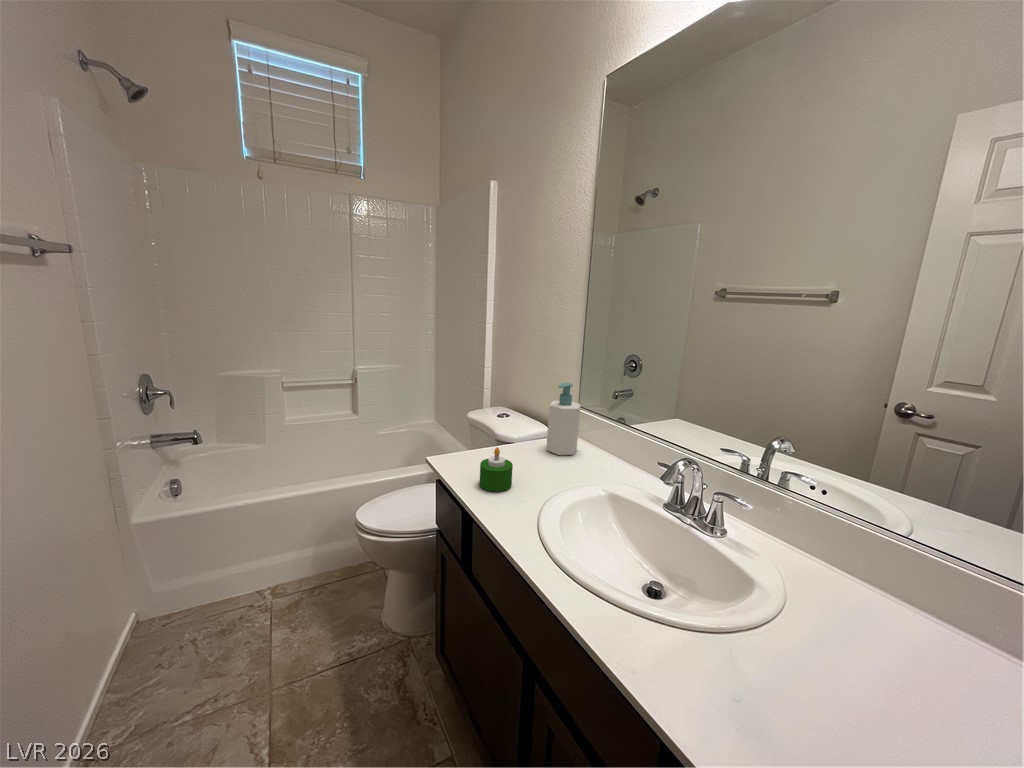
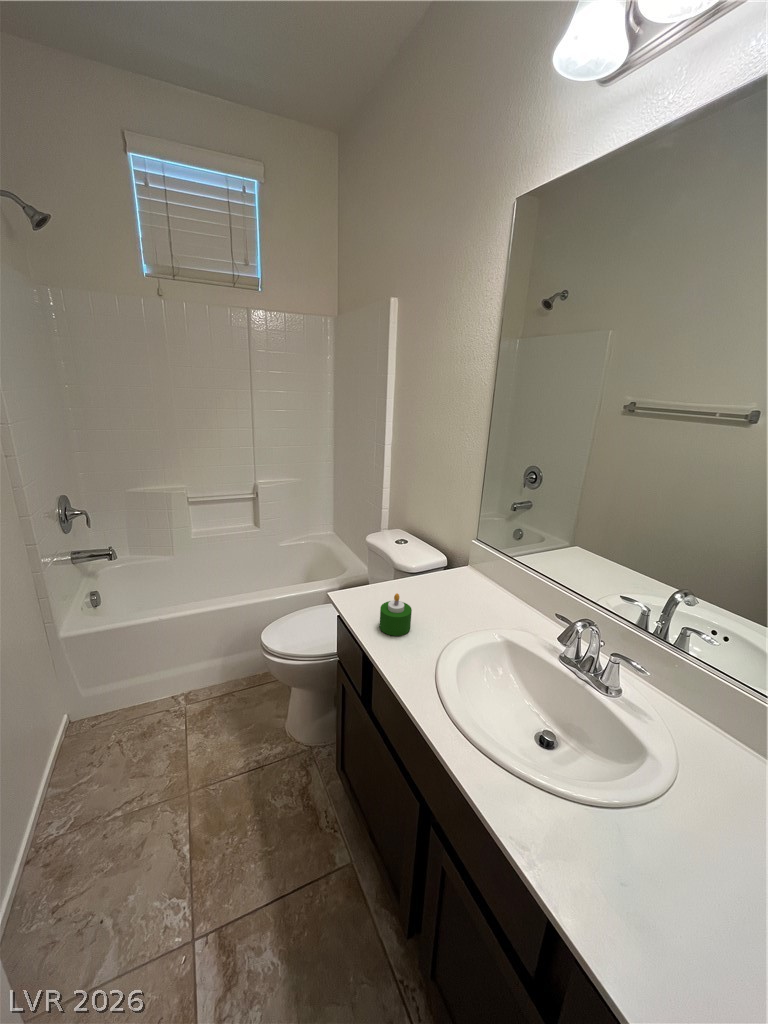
soap bottle: present [546,383,581,455] -> none [444,522,480,593]

